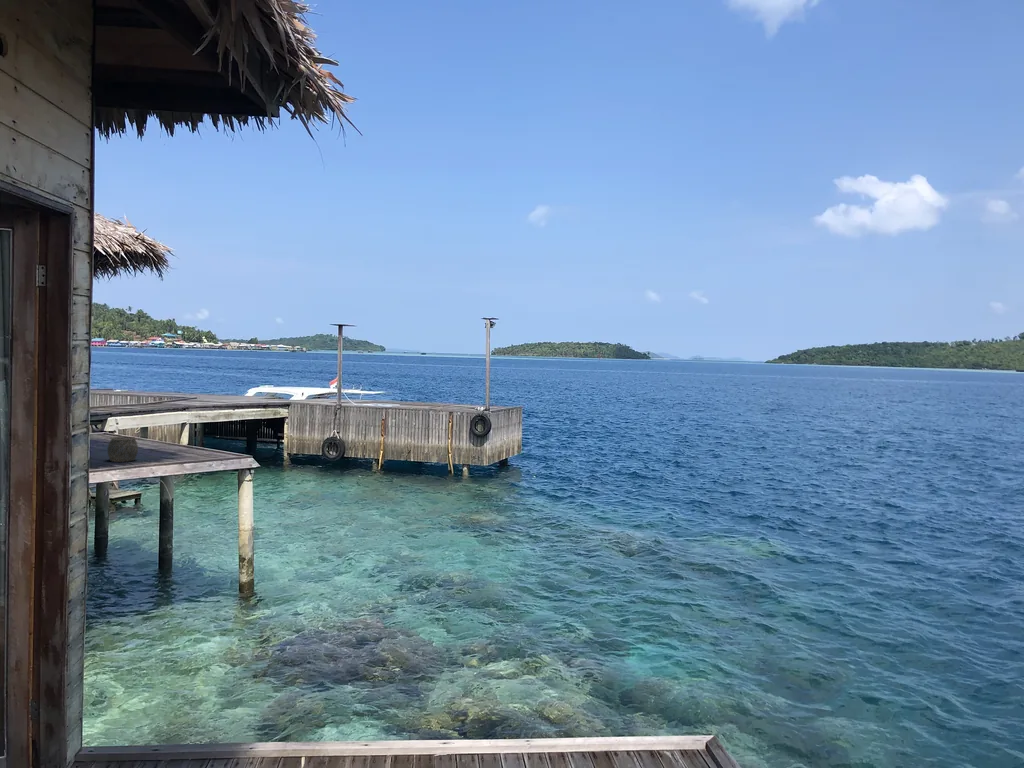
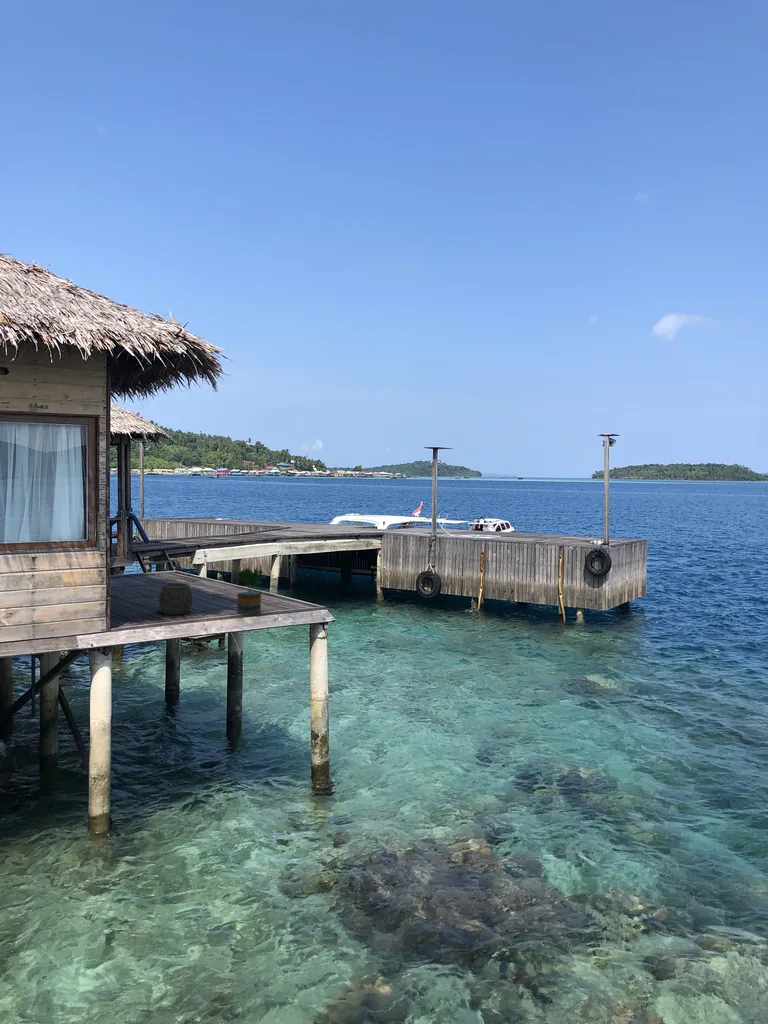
potted tree: none [177,424,204,461] -> present [237,568,266,615]

